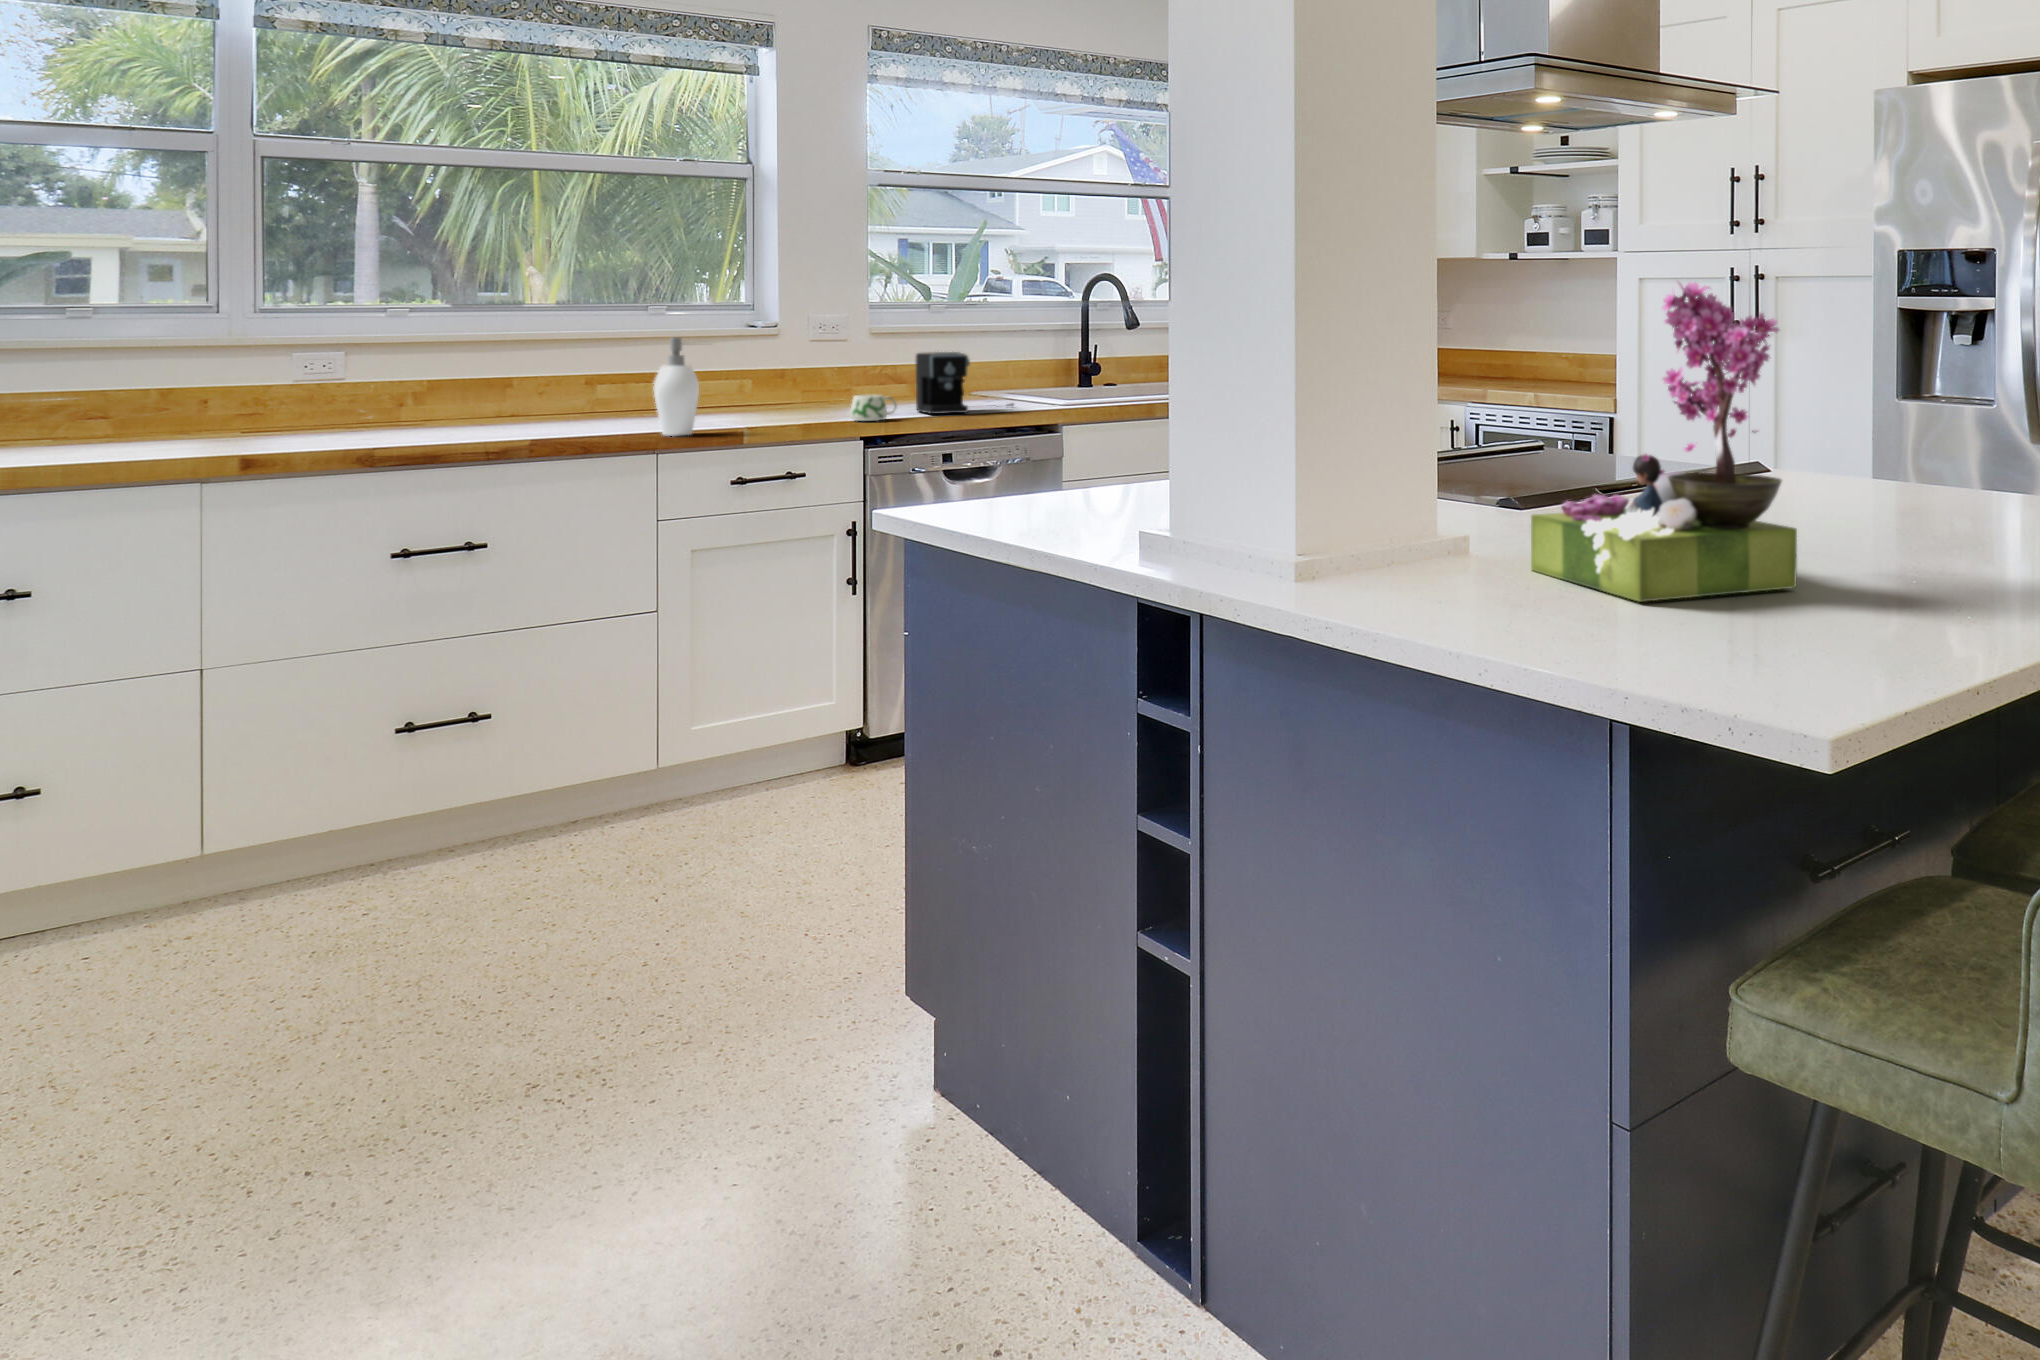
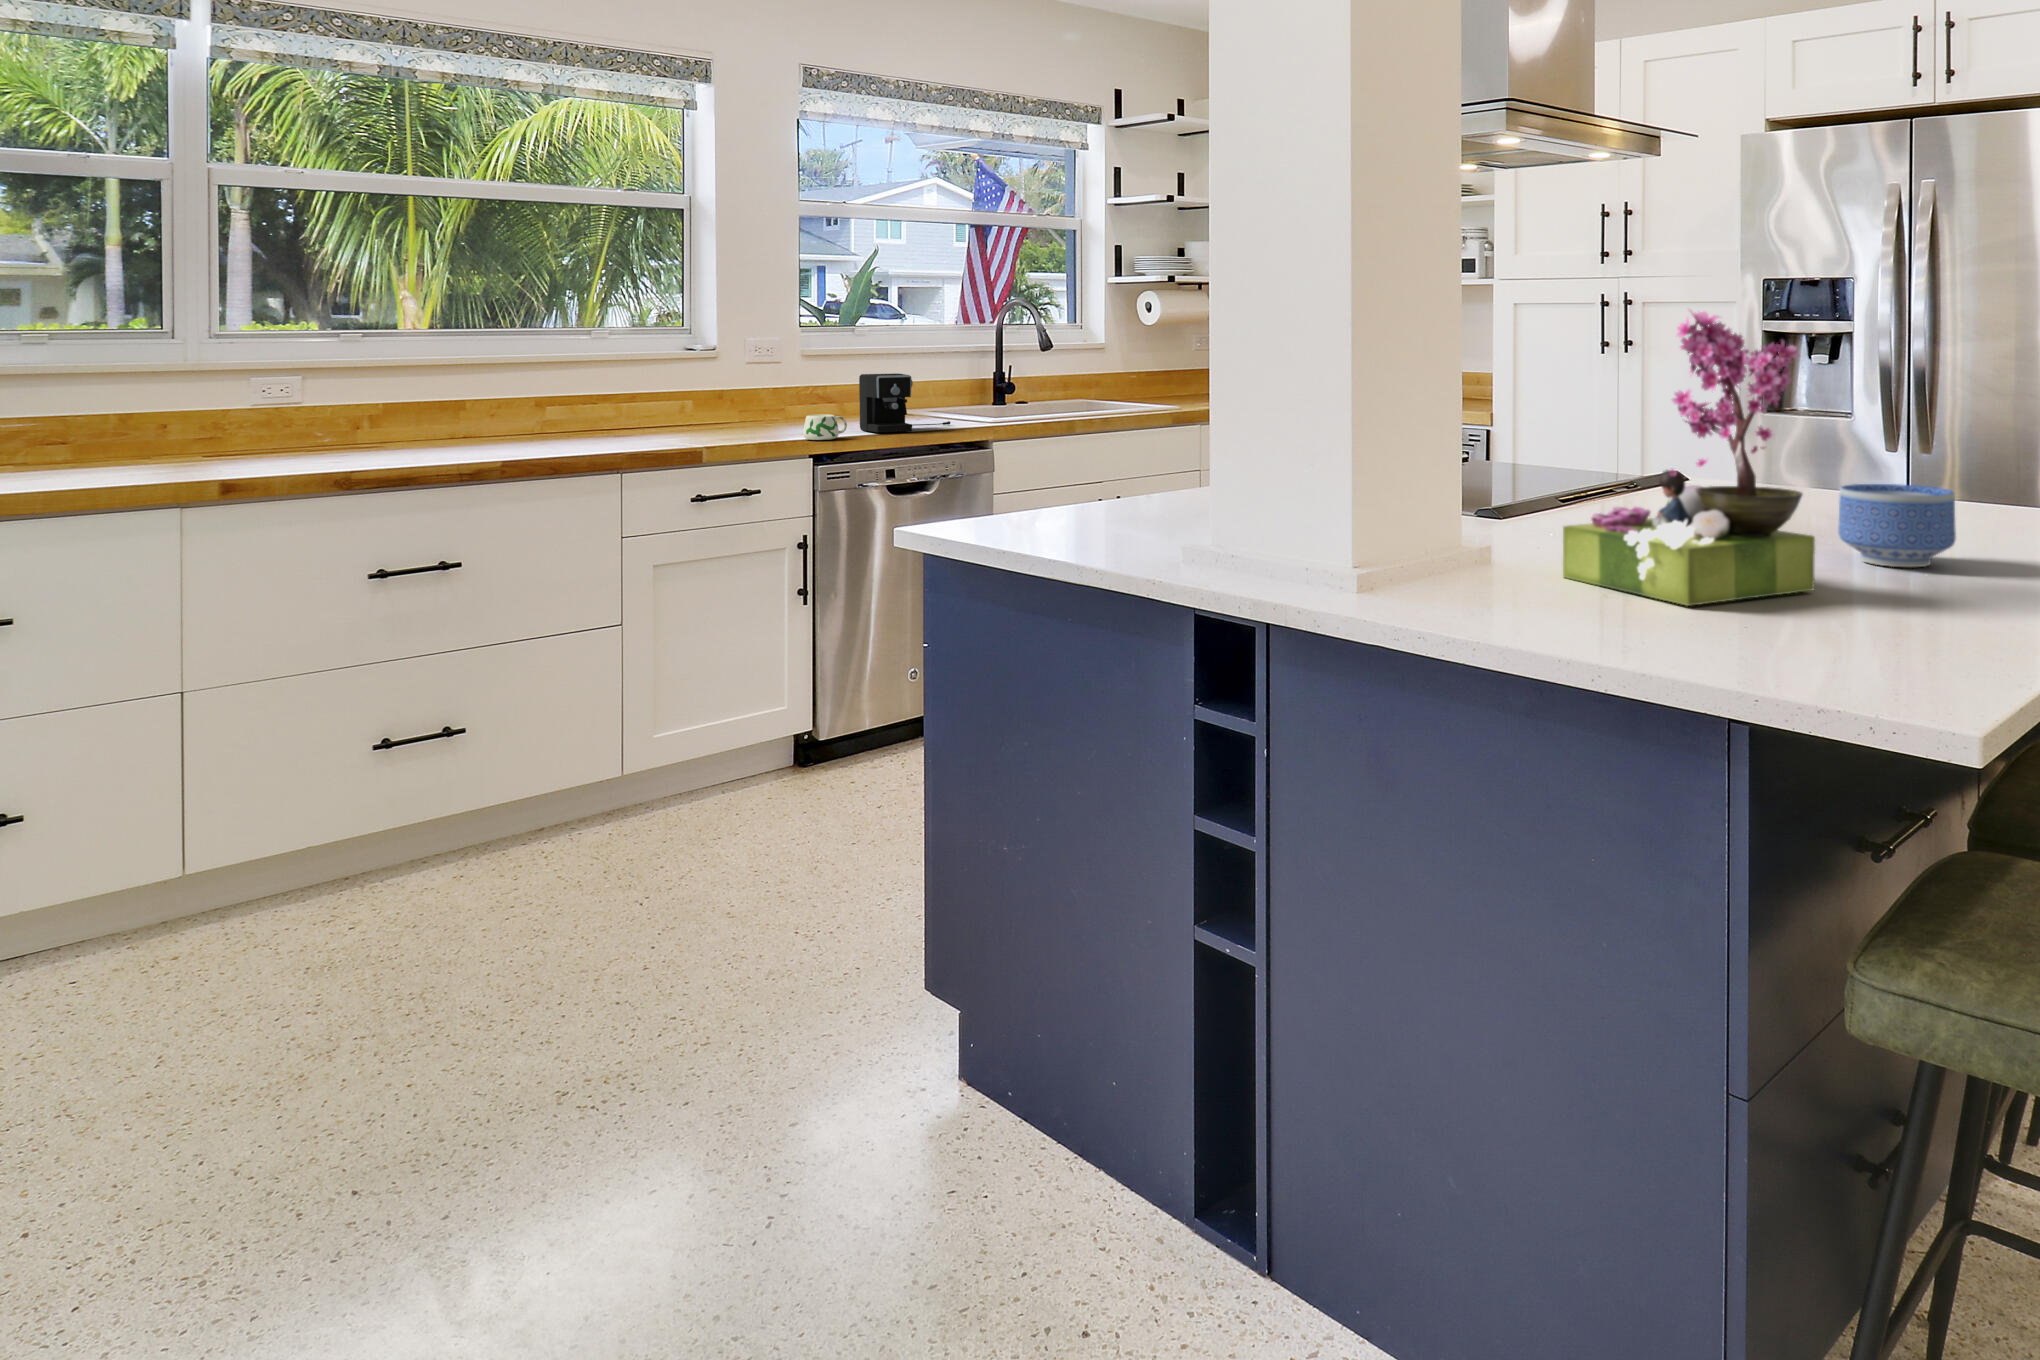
soap dispenser: present [654,337,699,436] -> none [622,361,679,456]
bowl: none [1857,473,1983,565] -> present [1838,484,1956,567]

